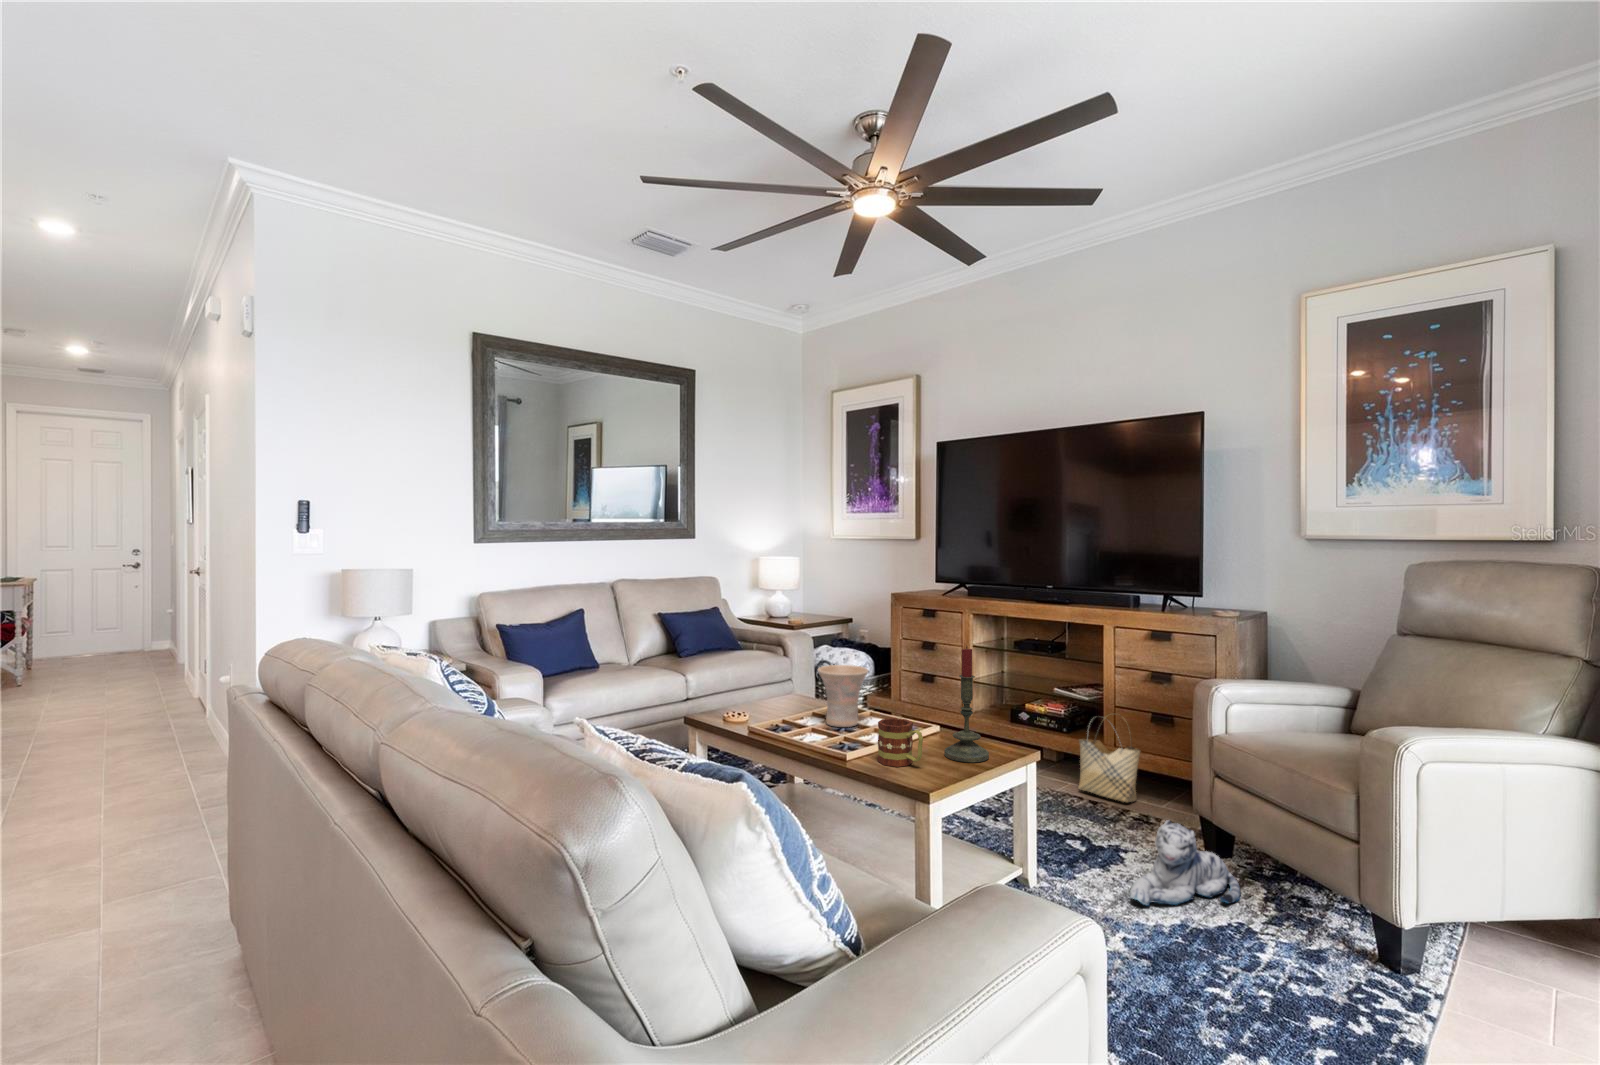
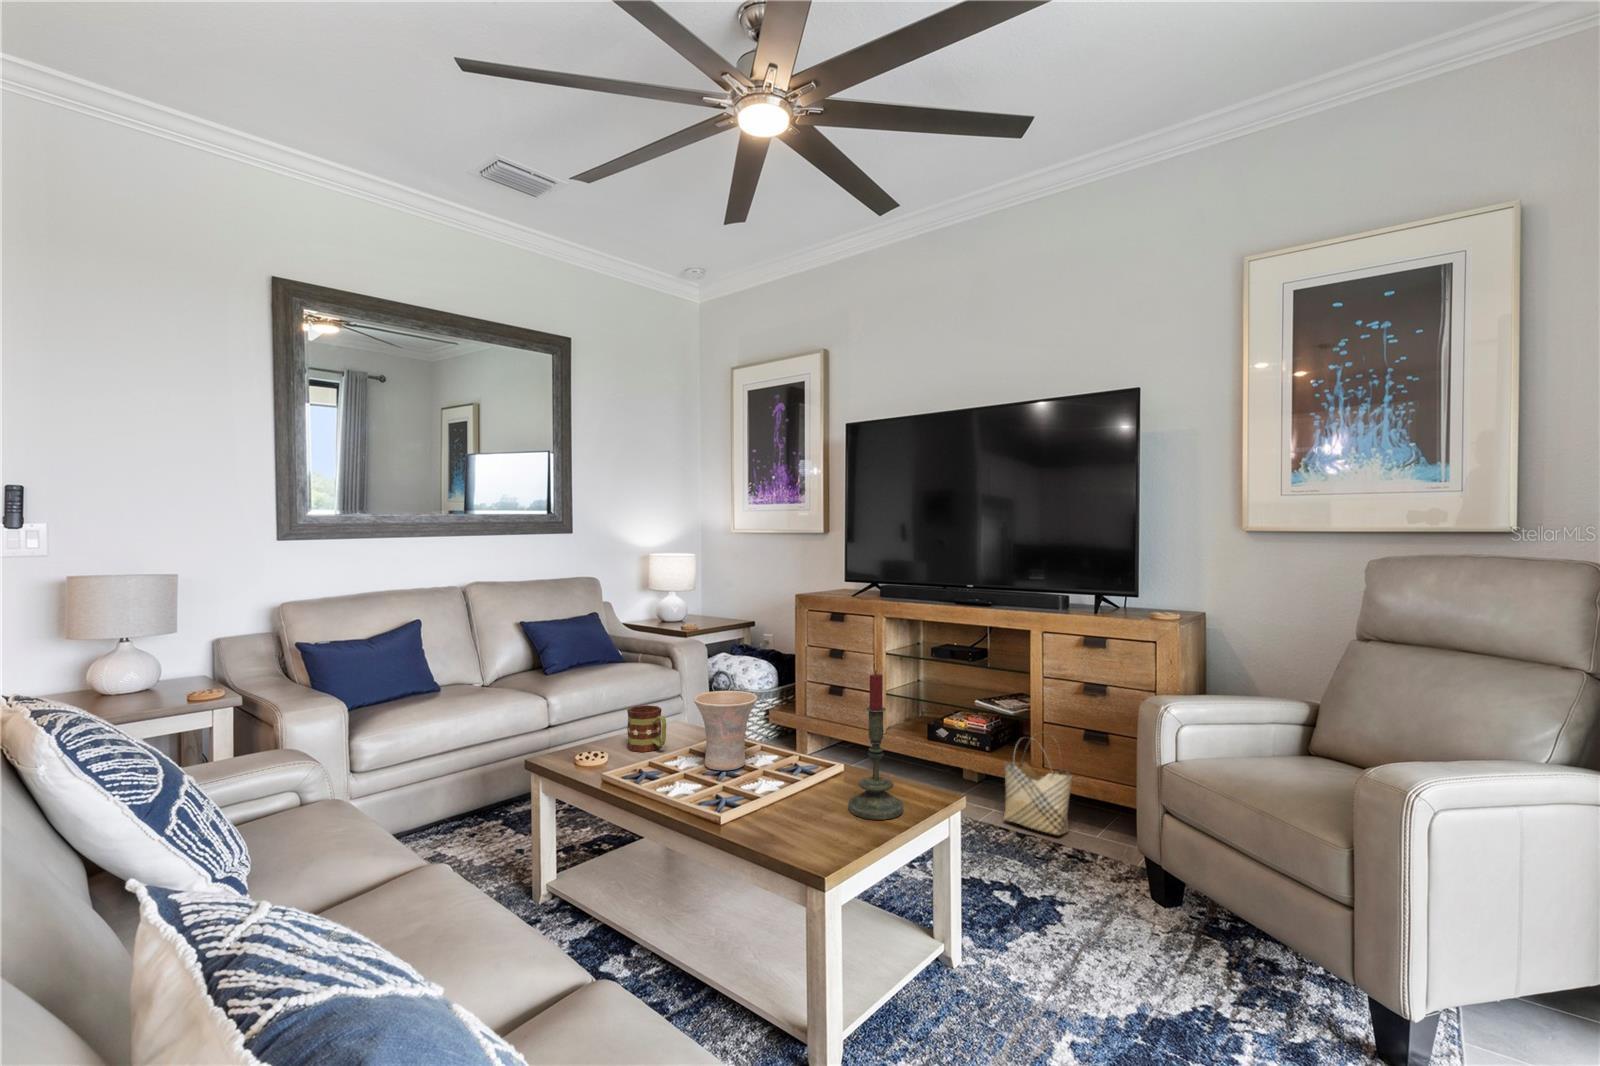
mug: present [878,718,923,767] -> present [627,705,666,752]
plush toy: present [1130,820,1241,906] -> none [1073,876,1201,989]

